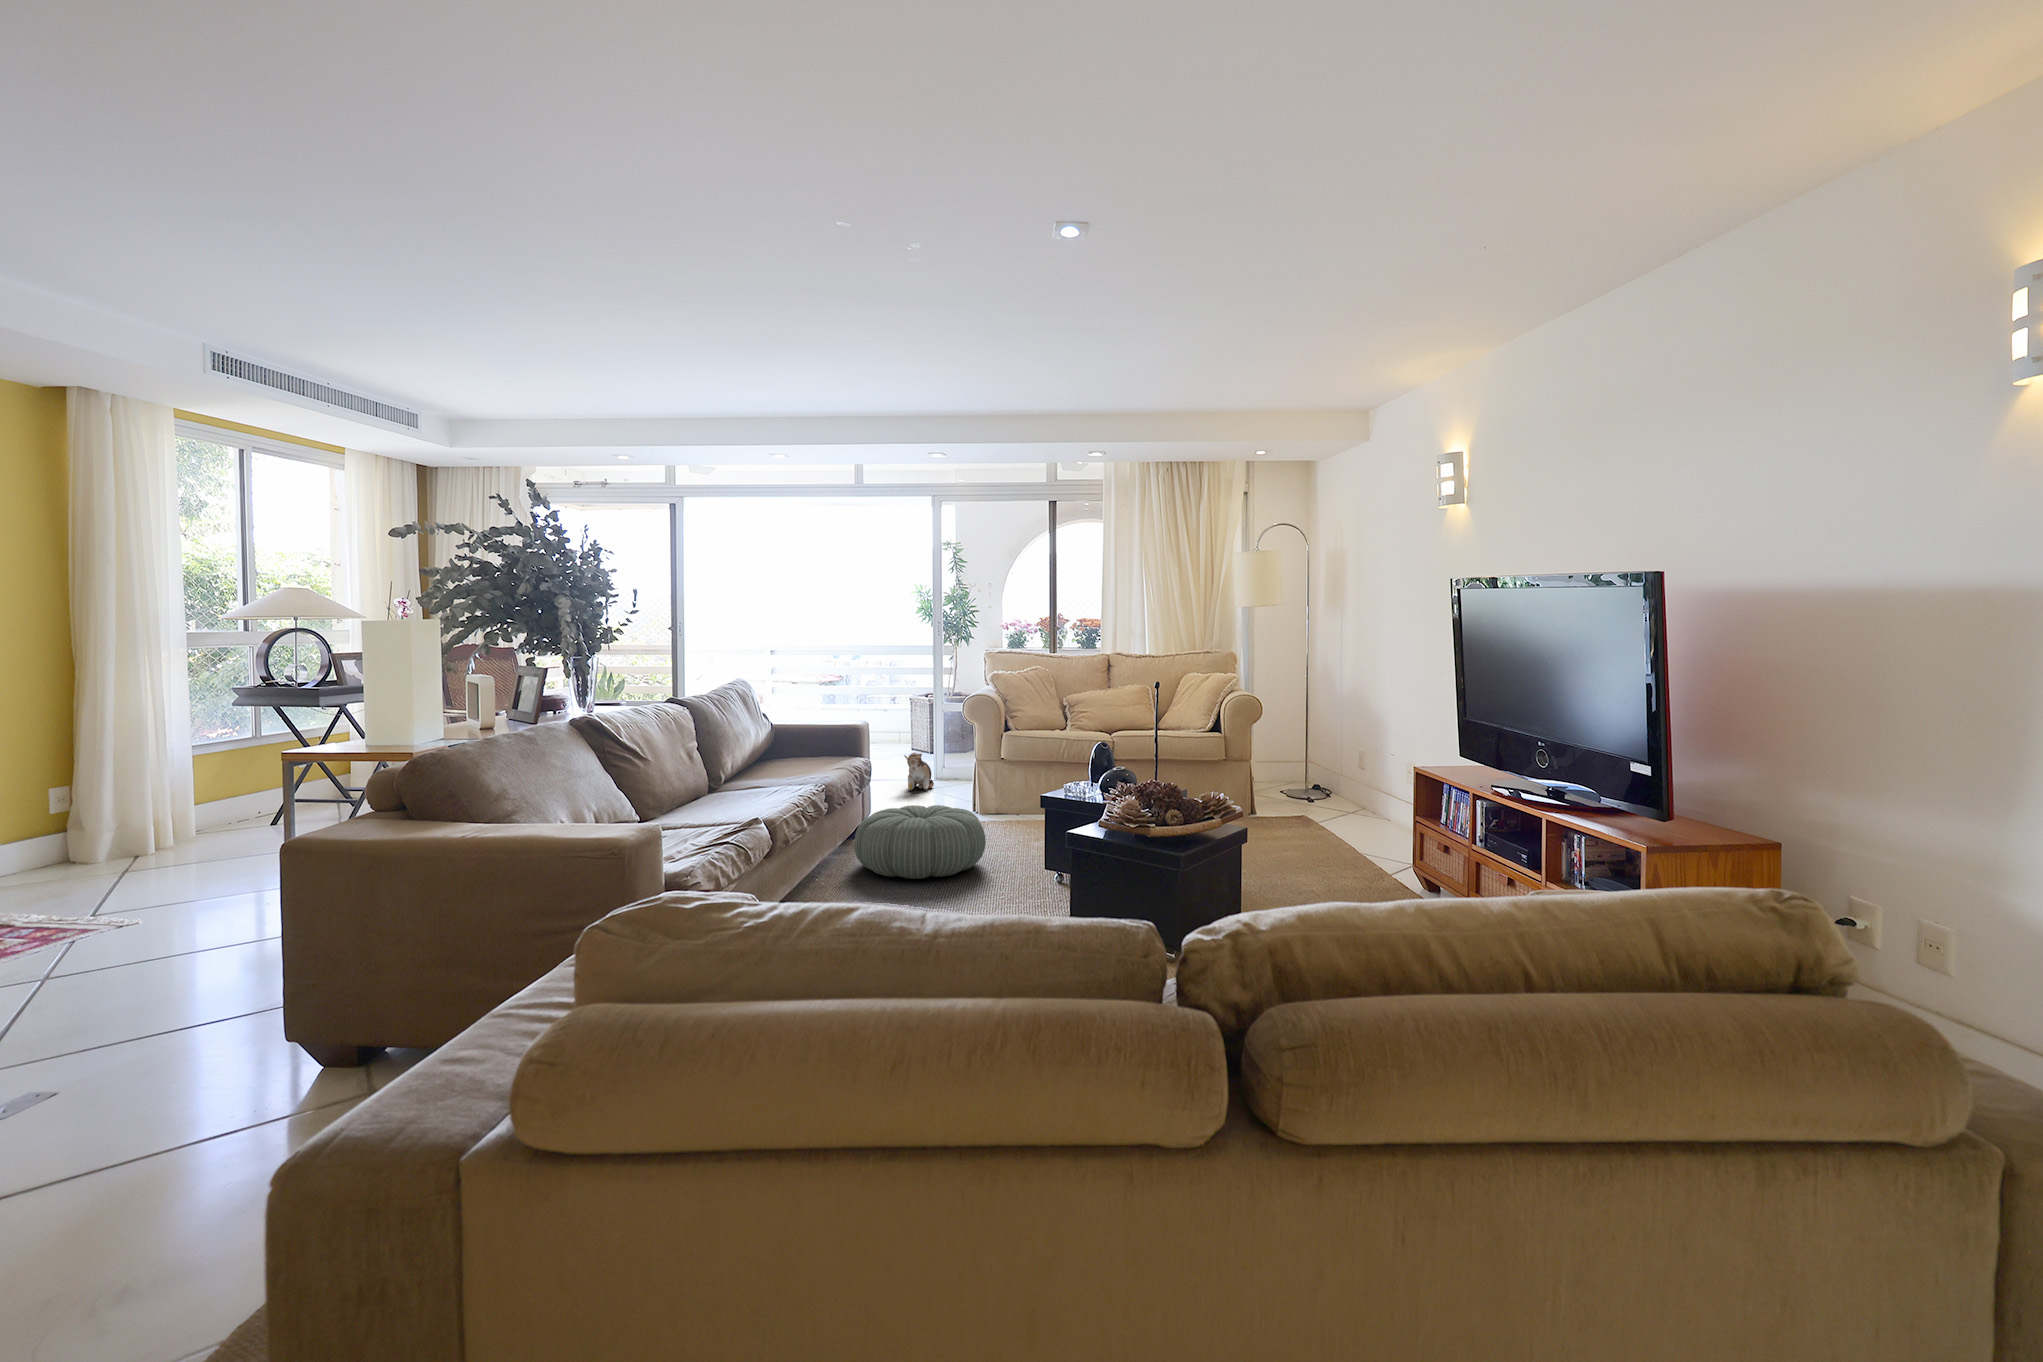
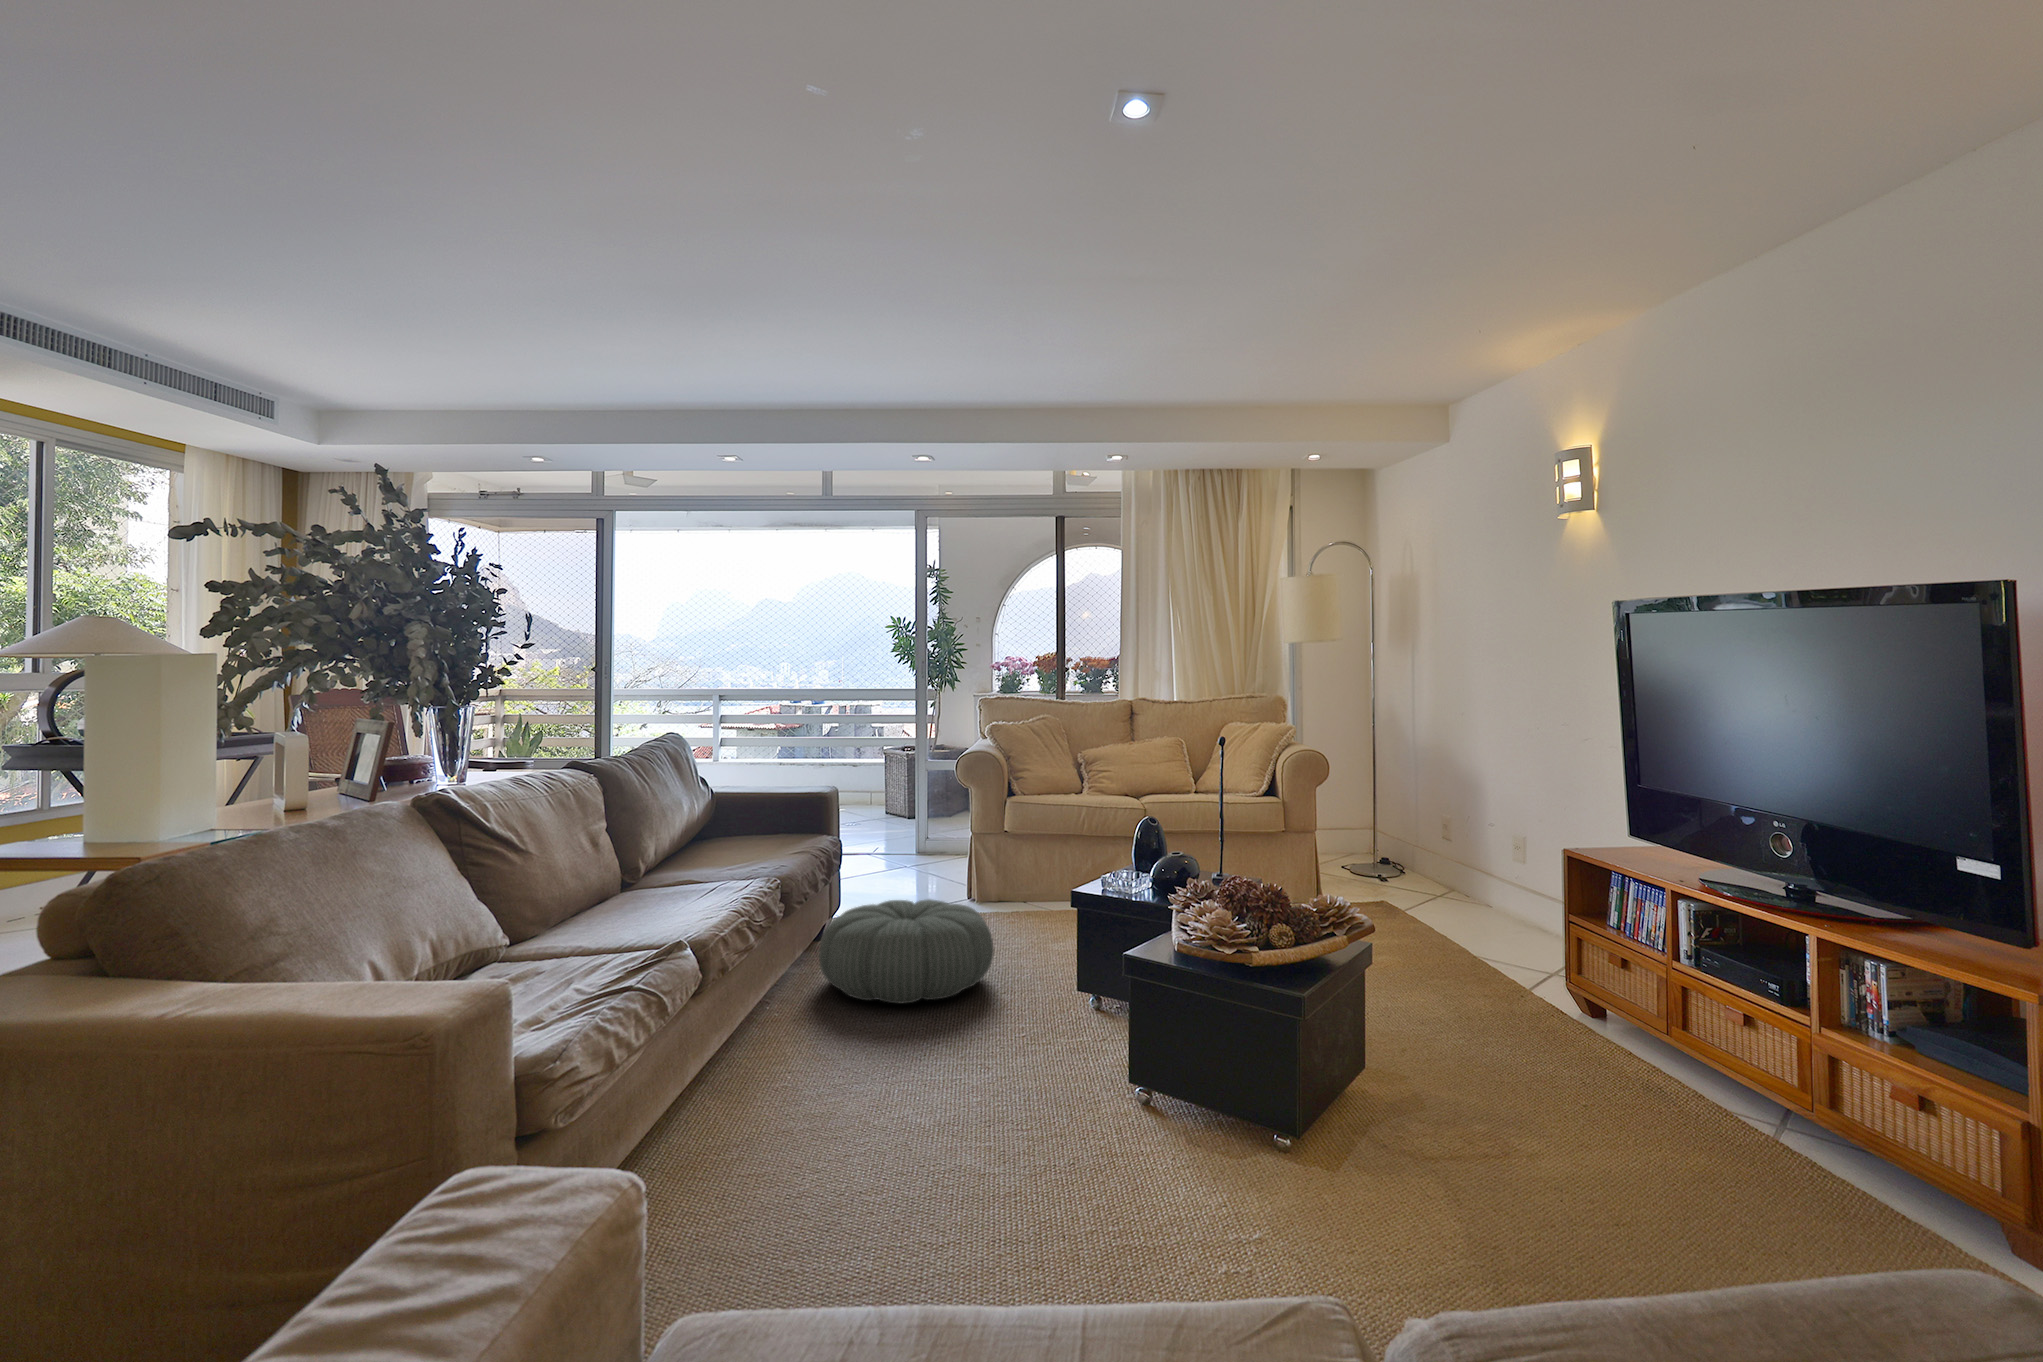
plush toy: present [904,753,934,790] -> none [880,823,917,870]

